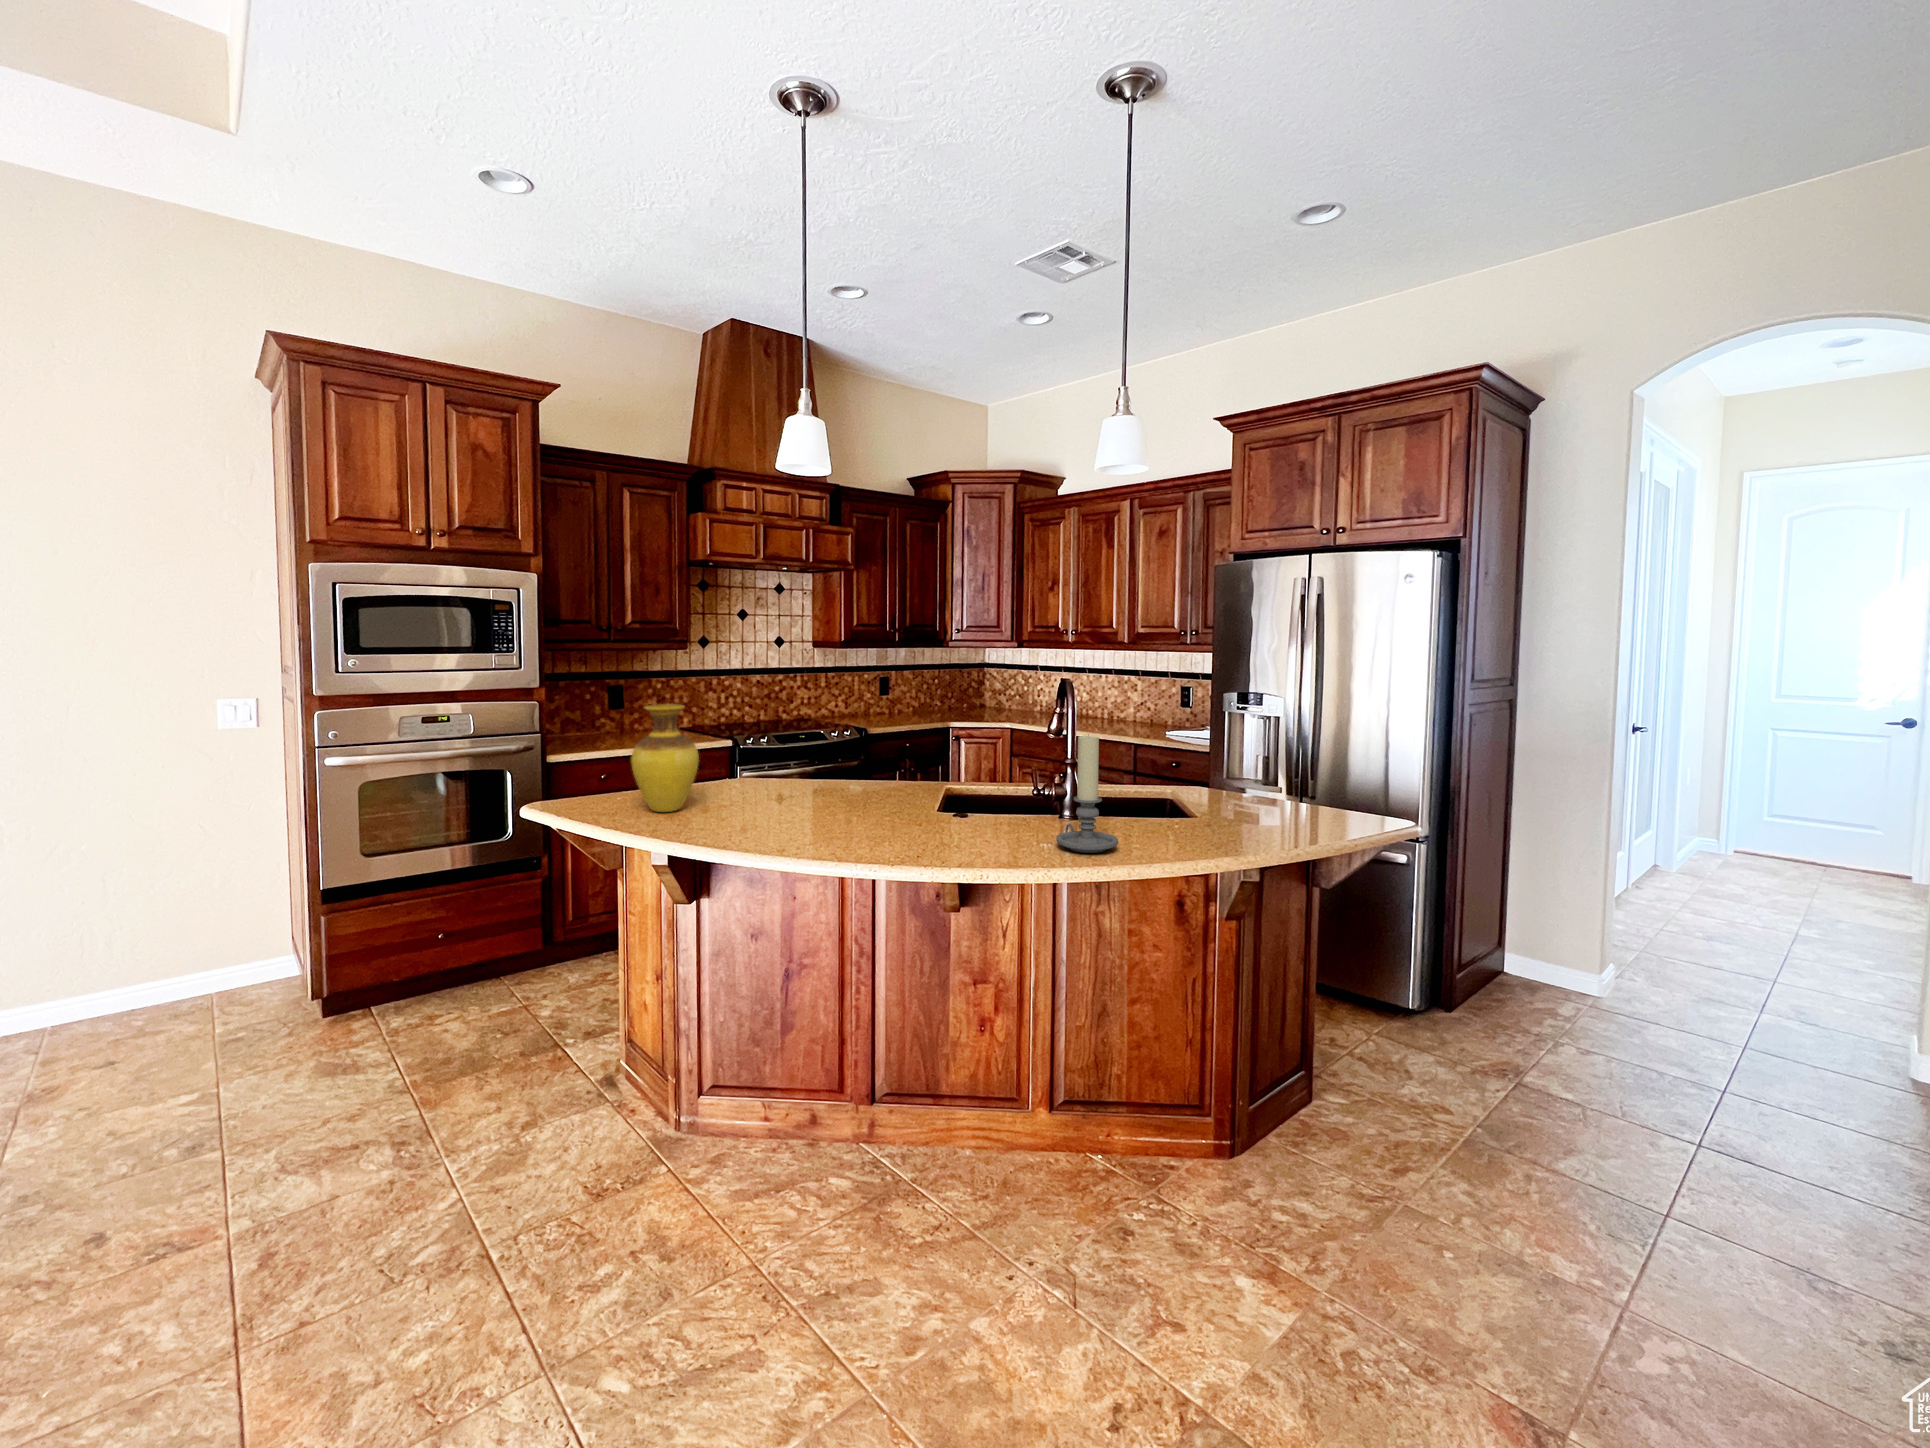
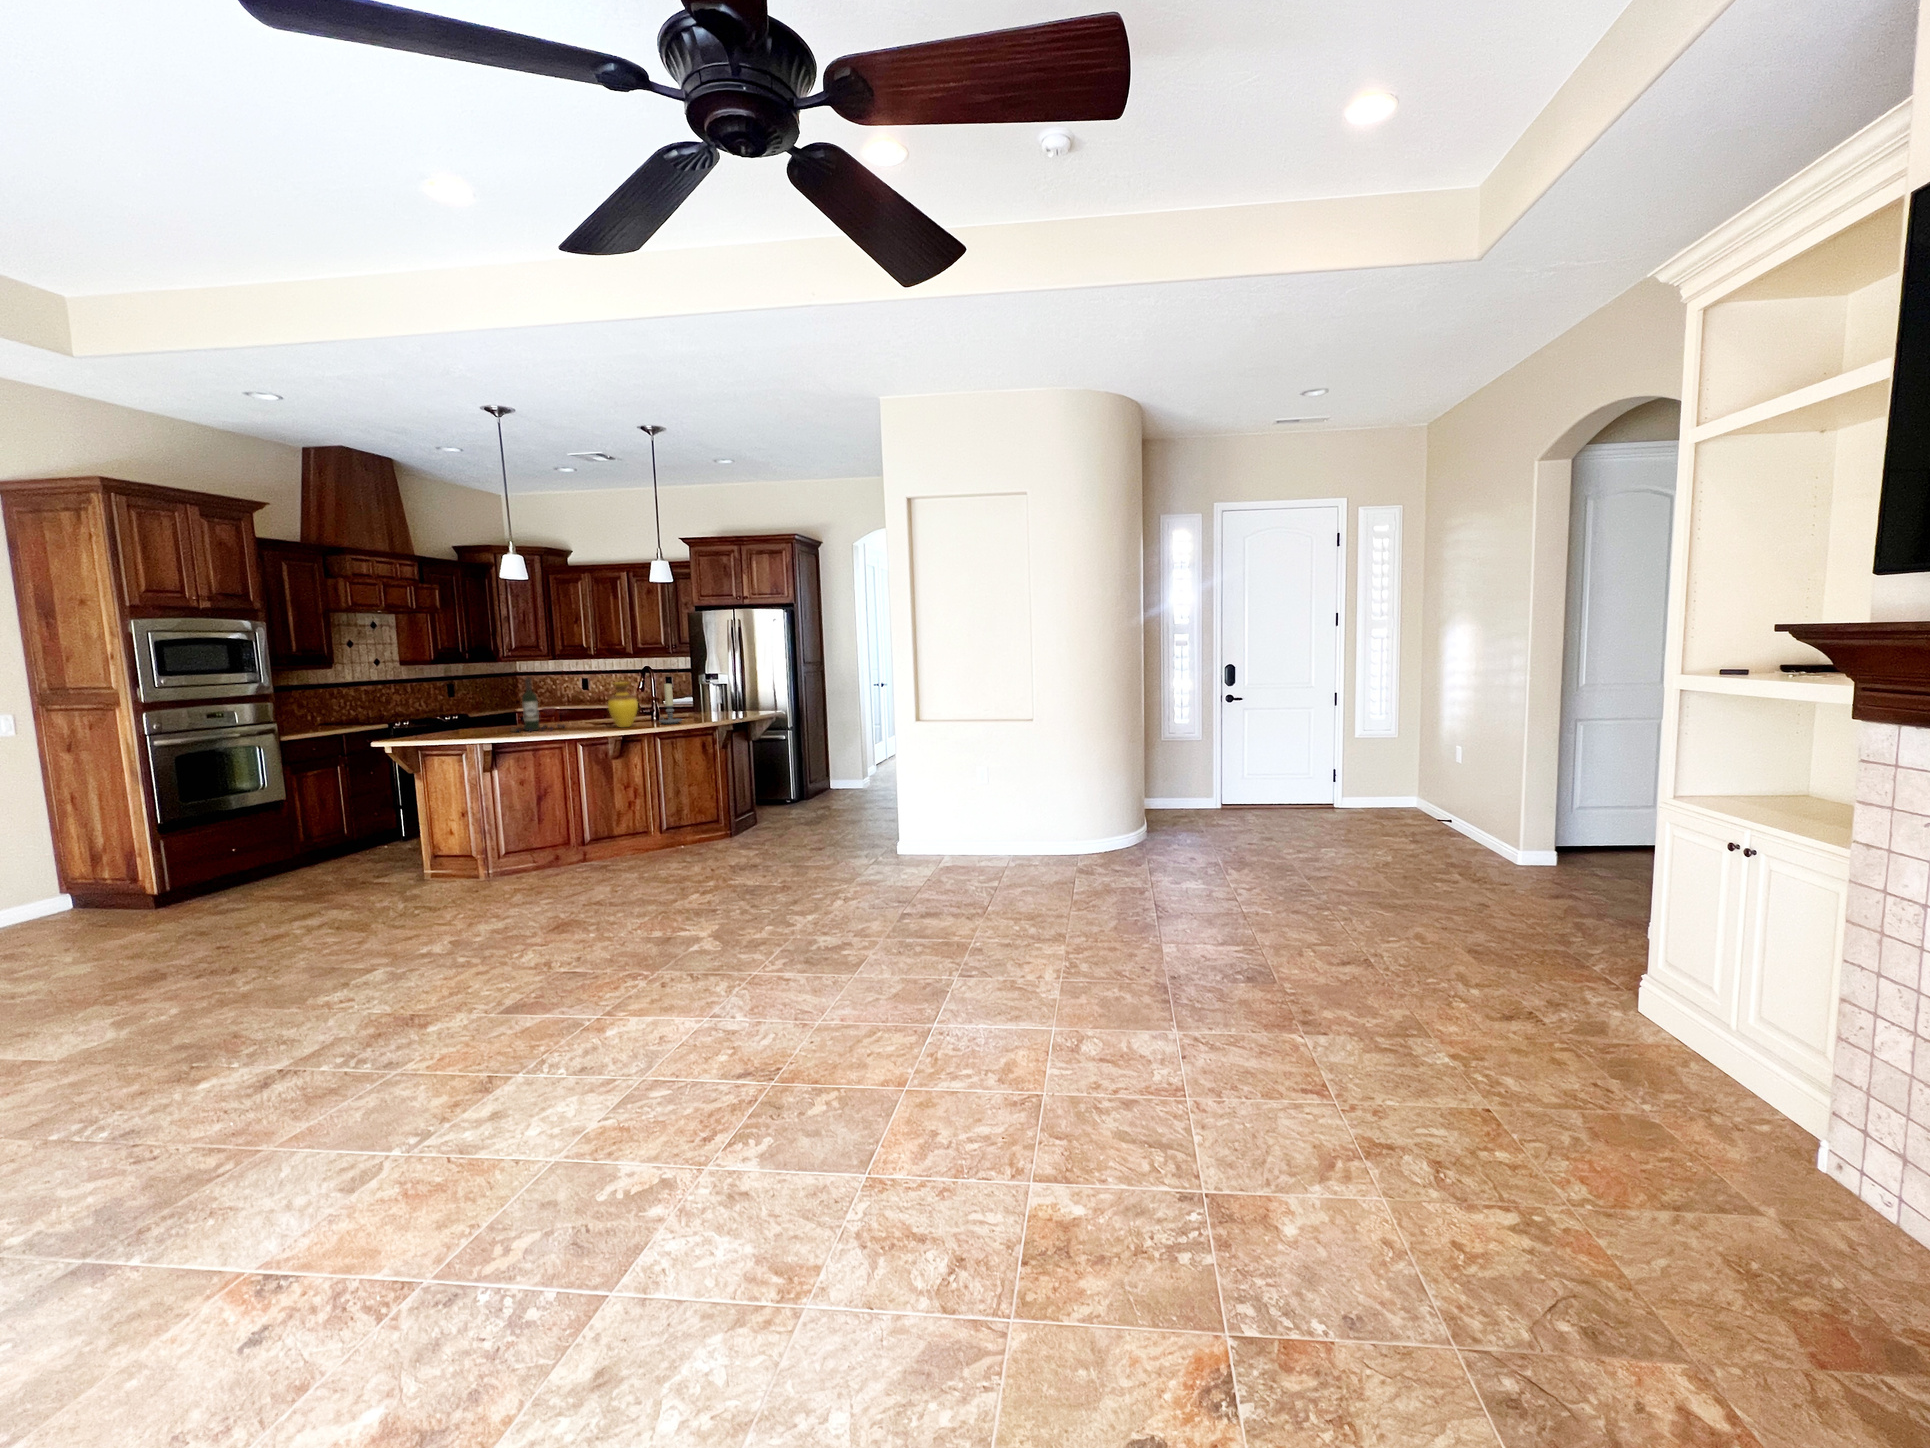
wine bottle: none [737,695,852,832] -> present [511,678,567,732]
vase: present [631,704,699,812] -> present [608,682,638,727]

